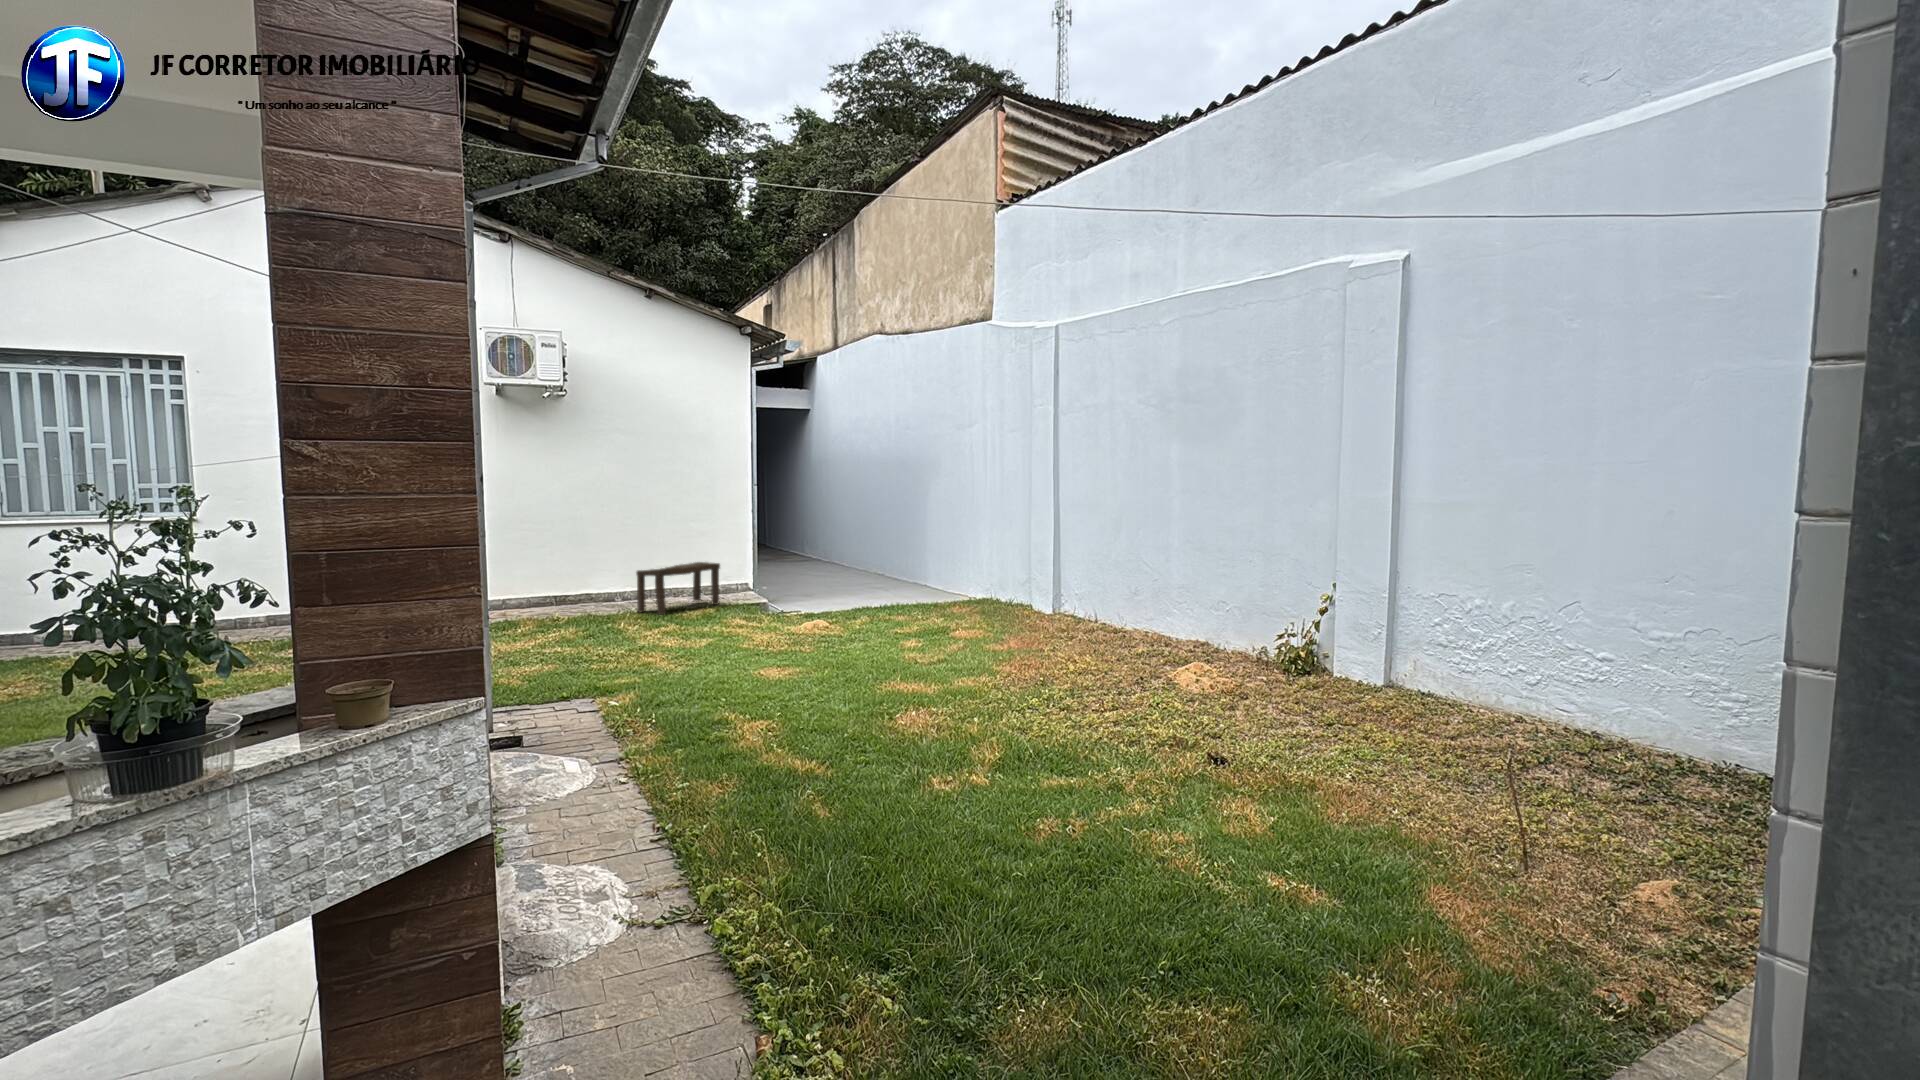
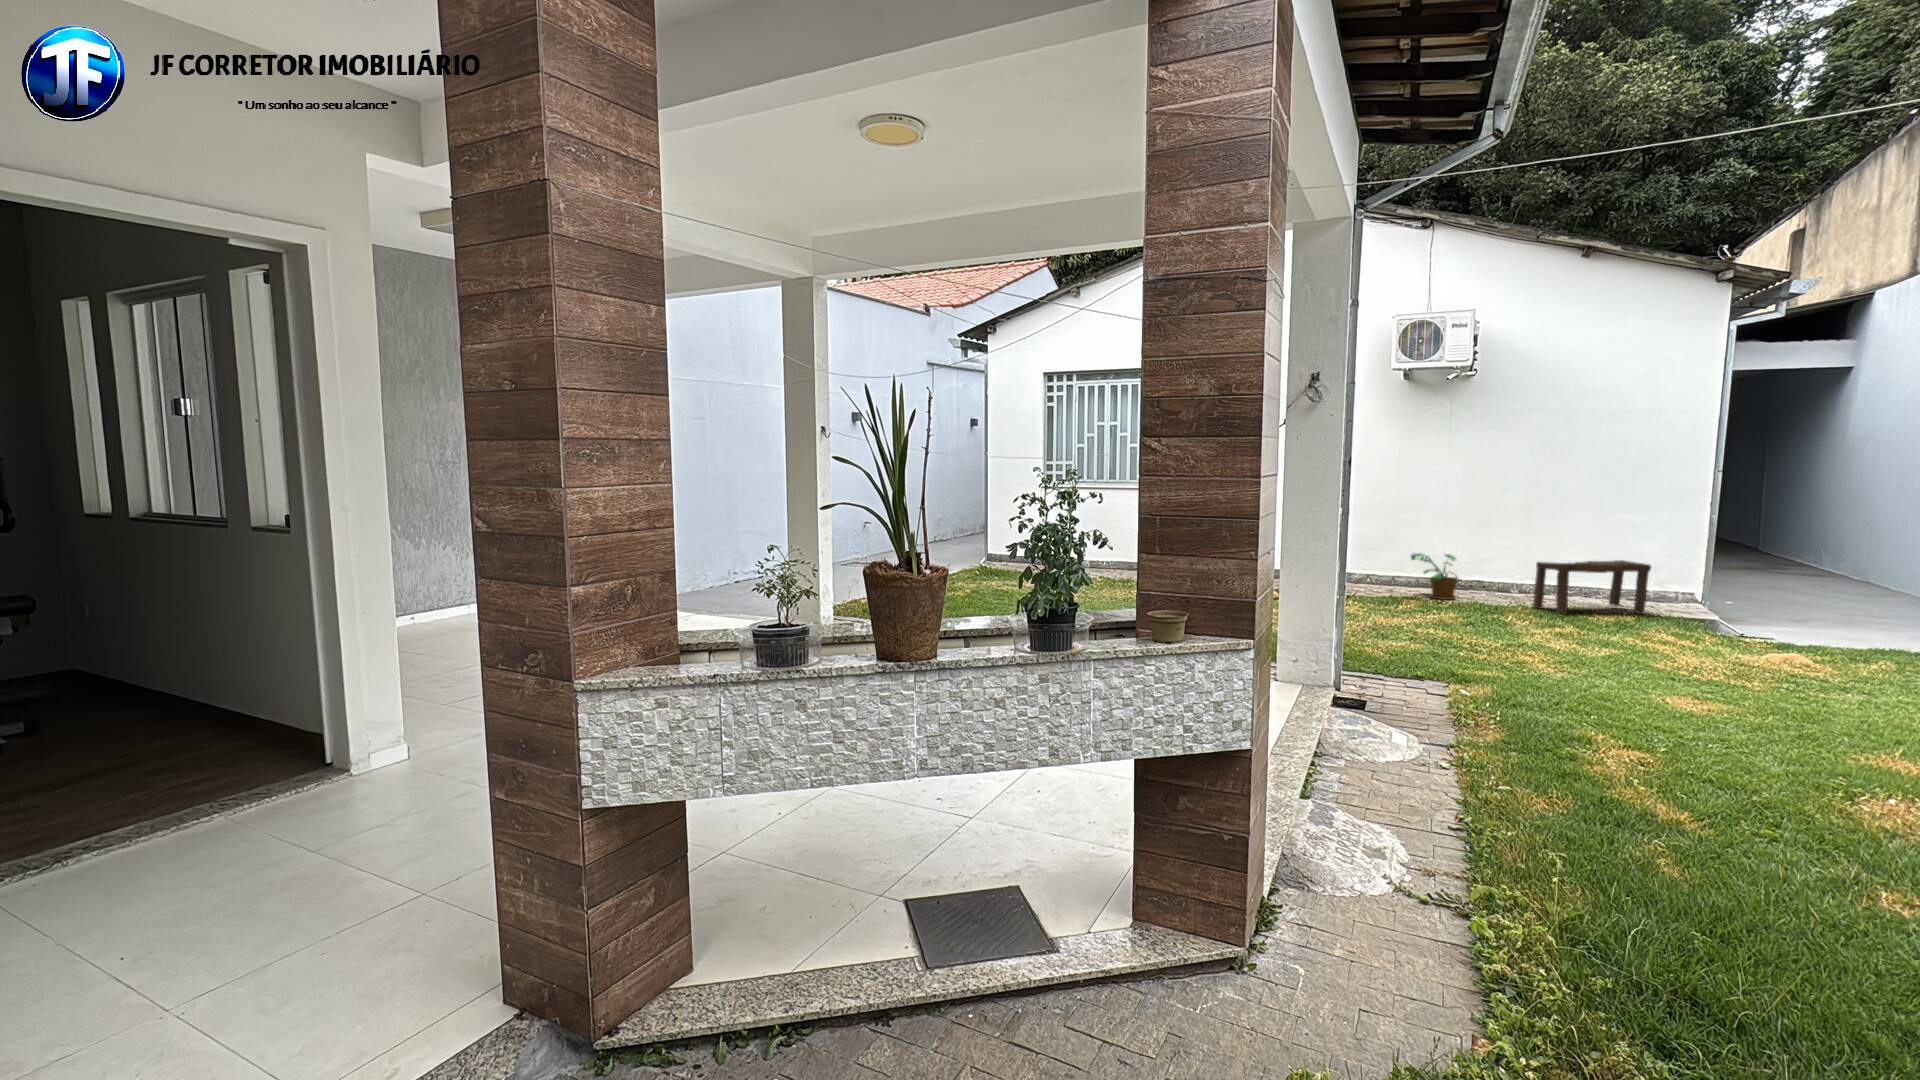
potted plant: none [522,572,574,617] -> present [1411,553,1458,600]

